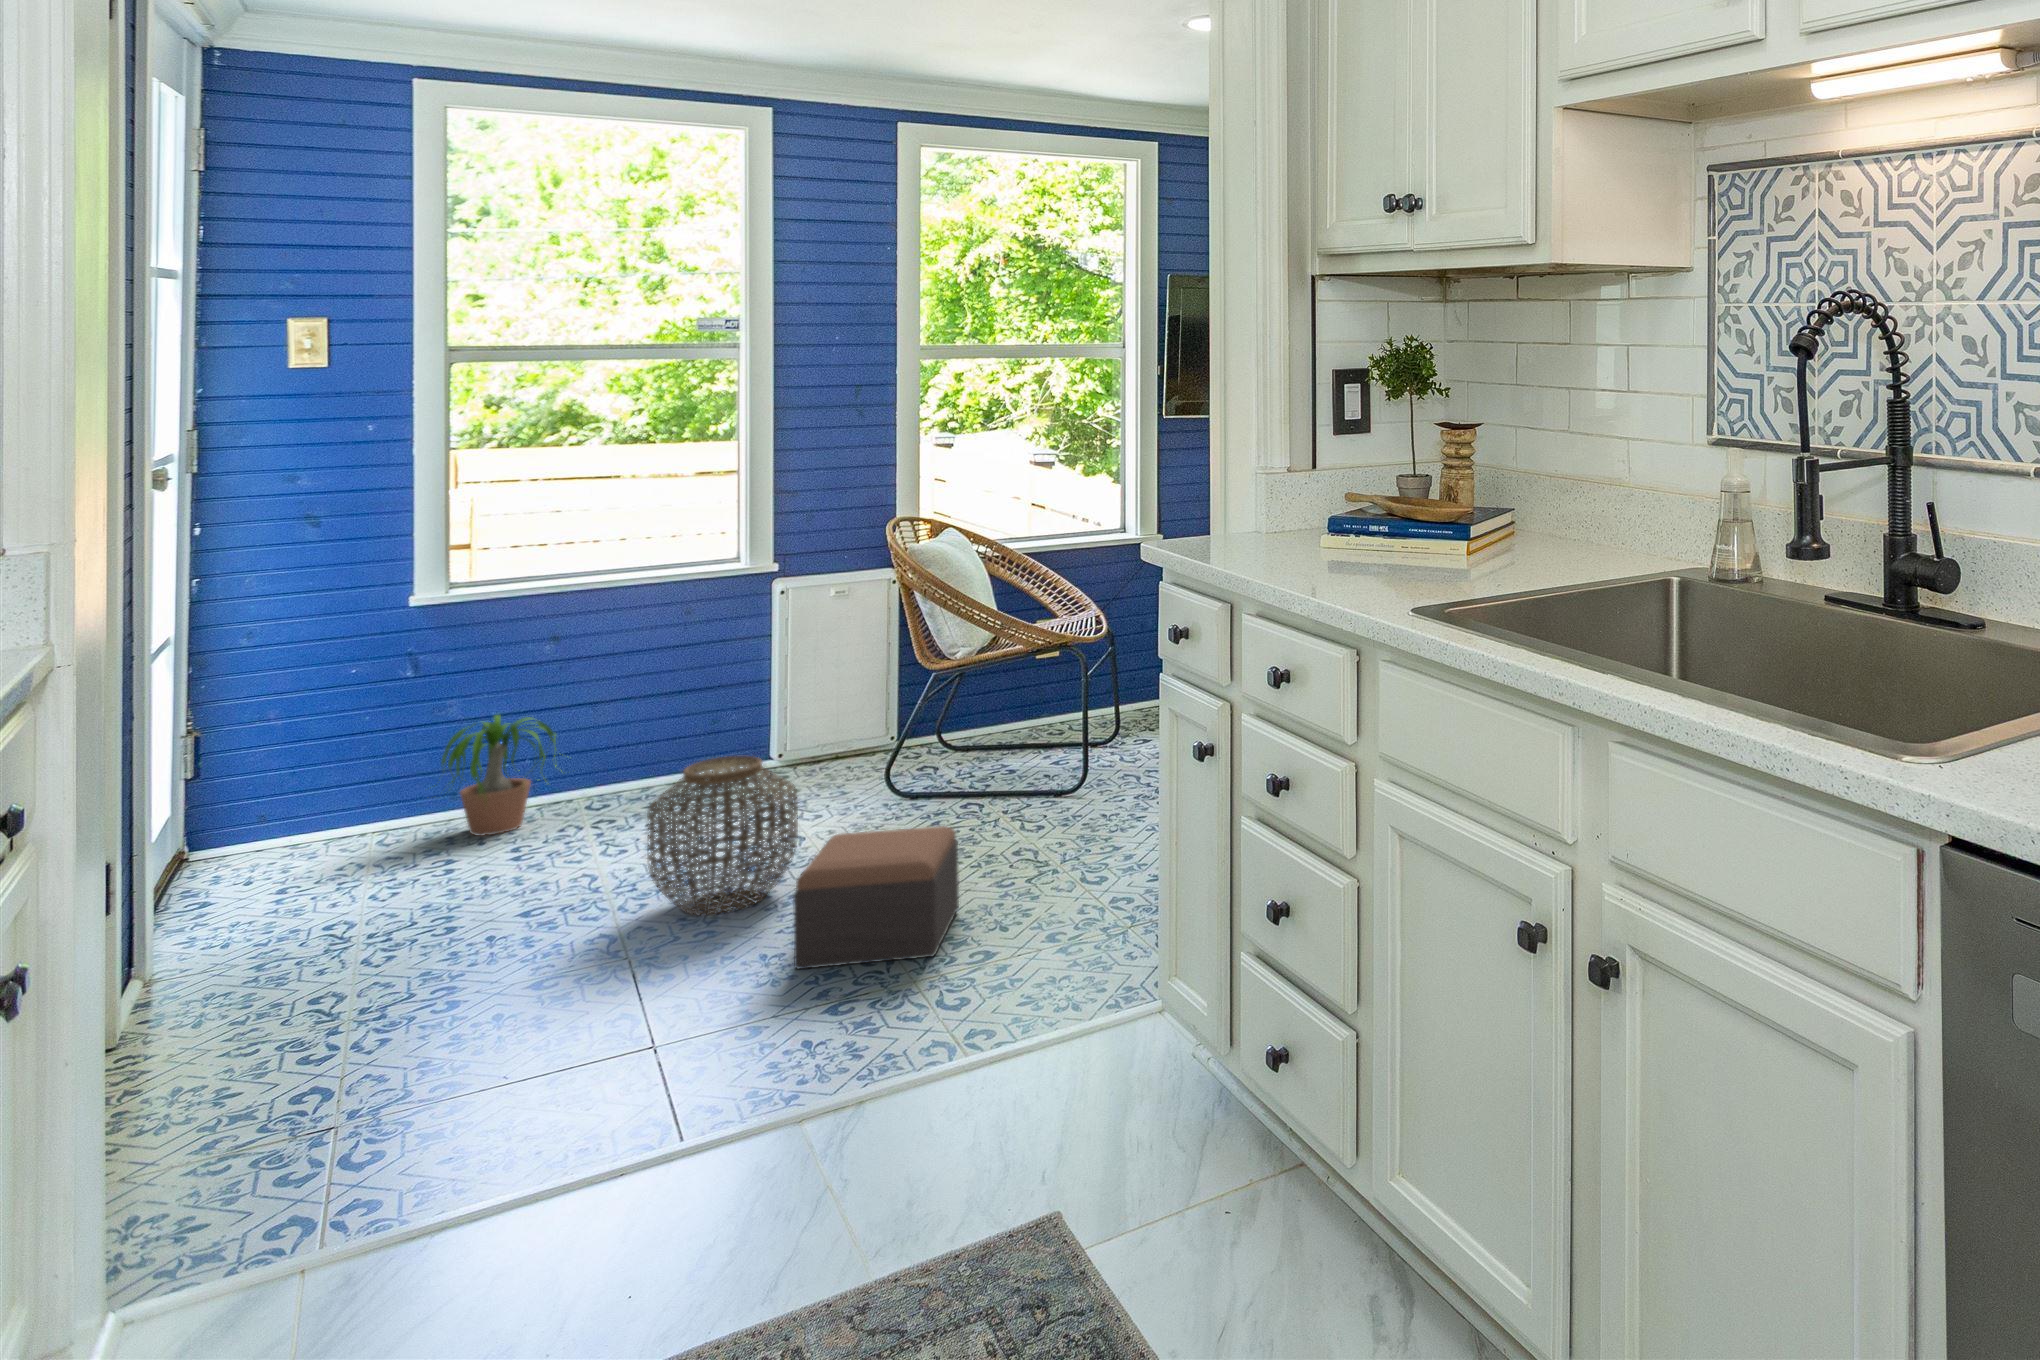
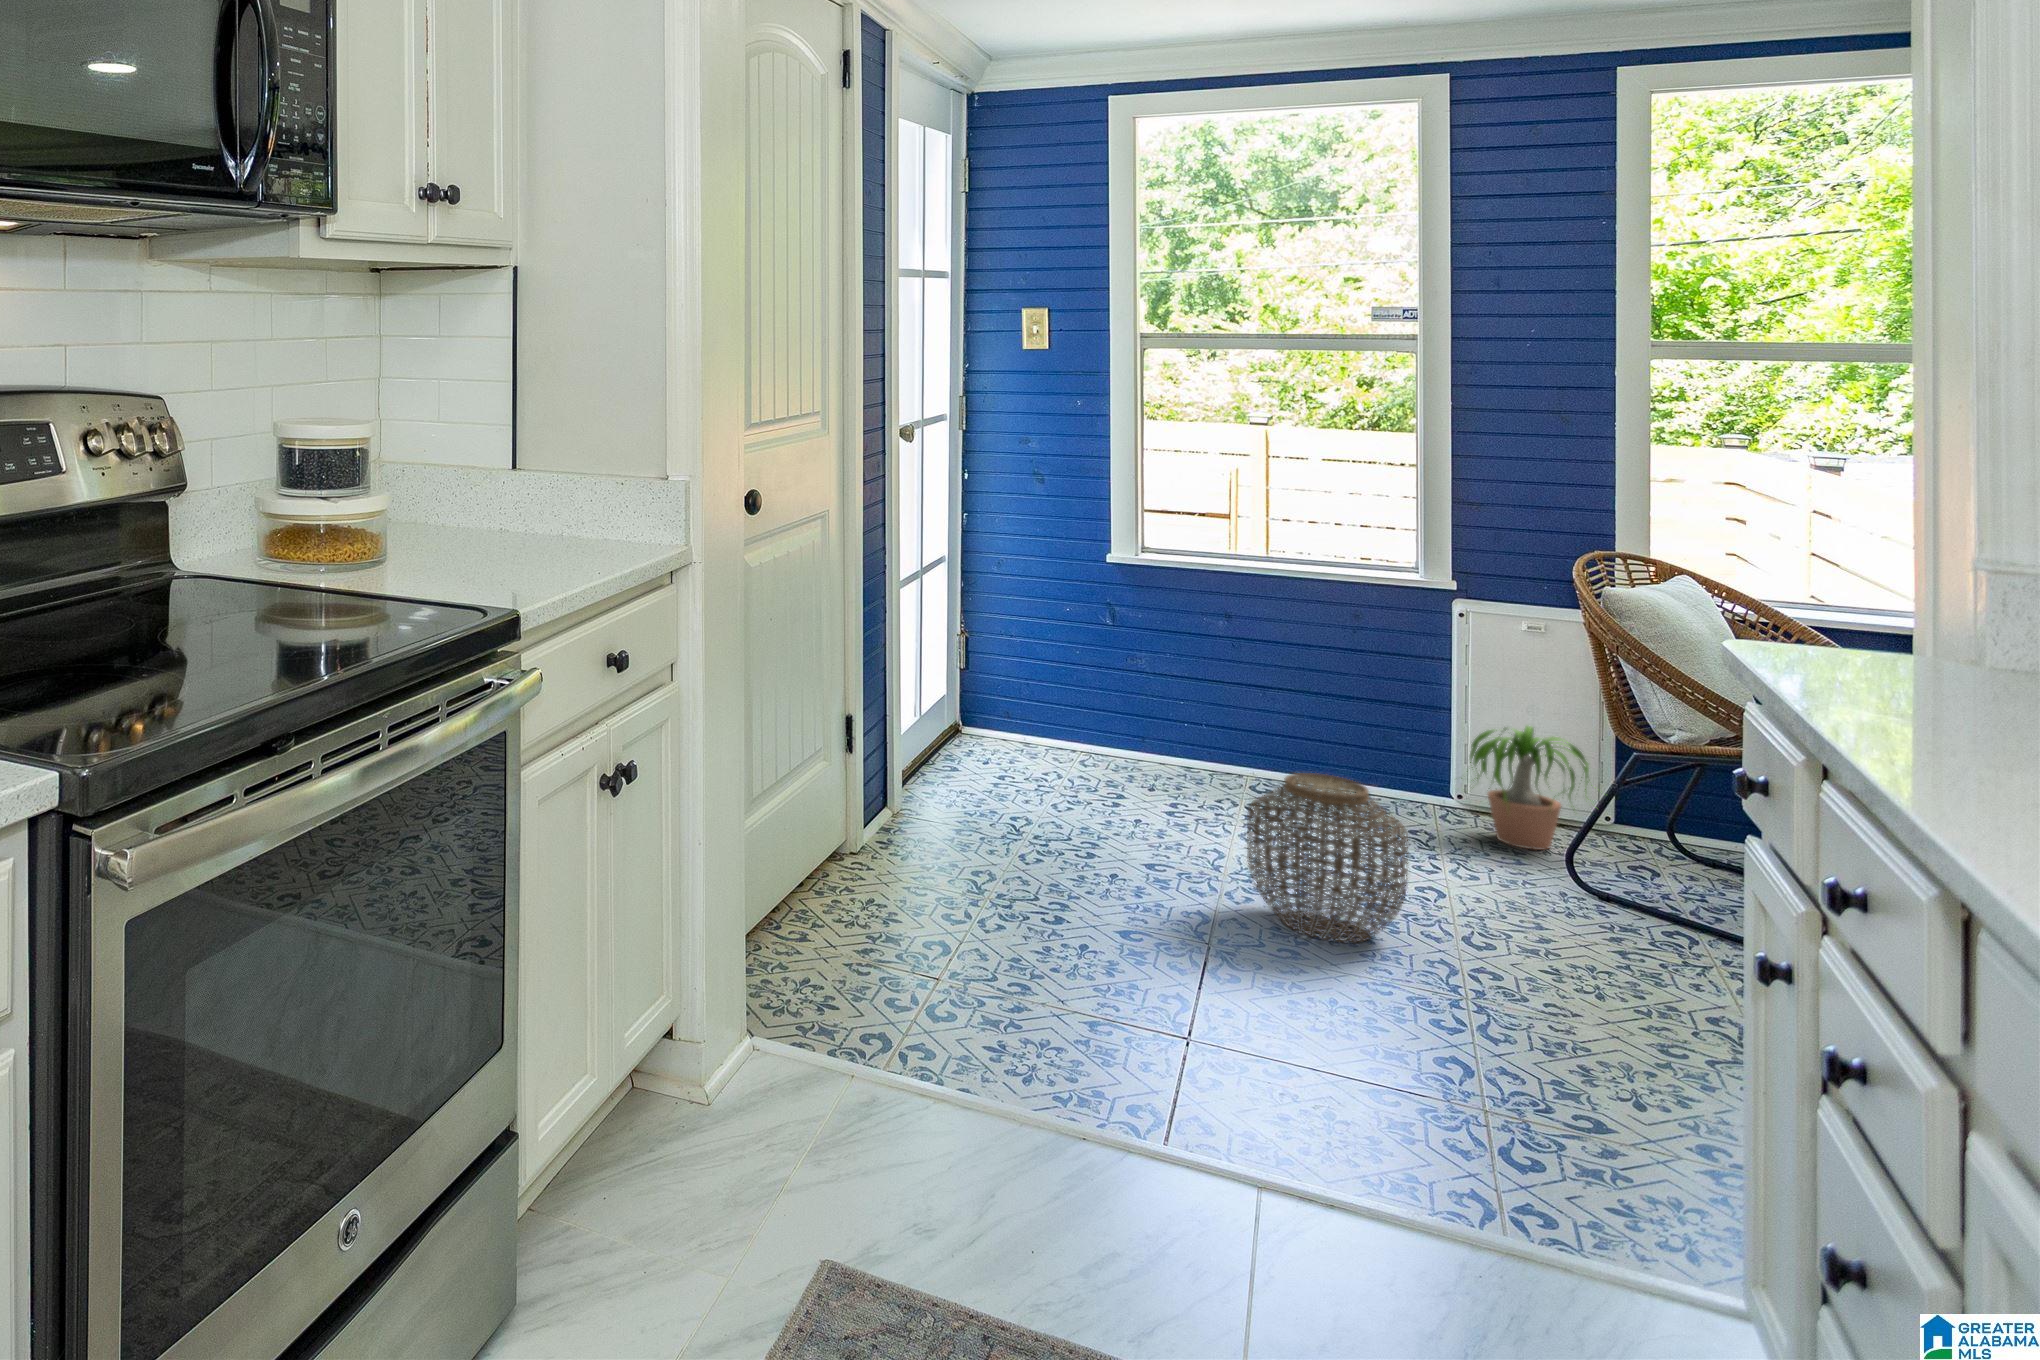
potted plant: present [430,715,556,836] -> present [1461,726,1597,850]
footstool: present [793,826,959,969] -> none [1358,900,1590,1094]

